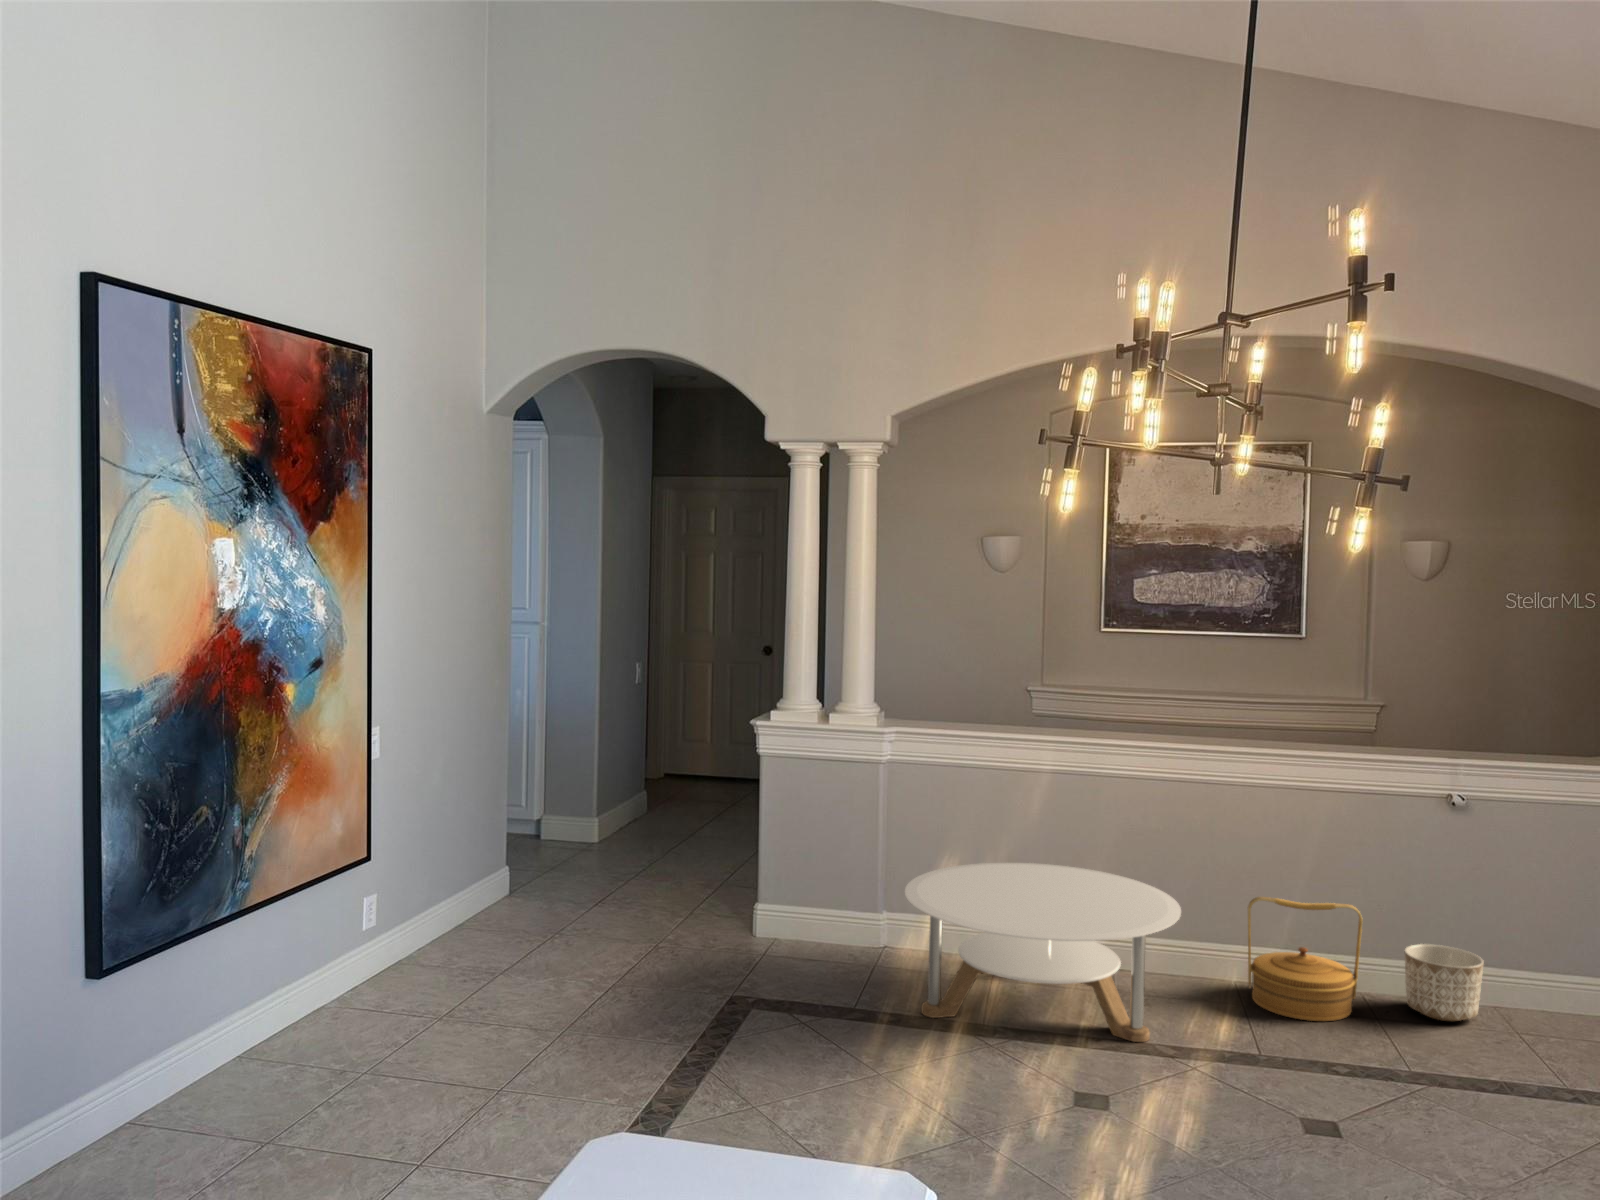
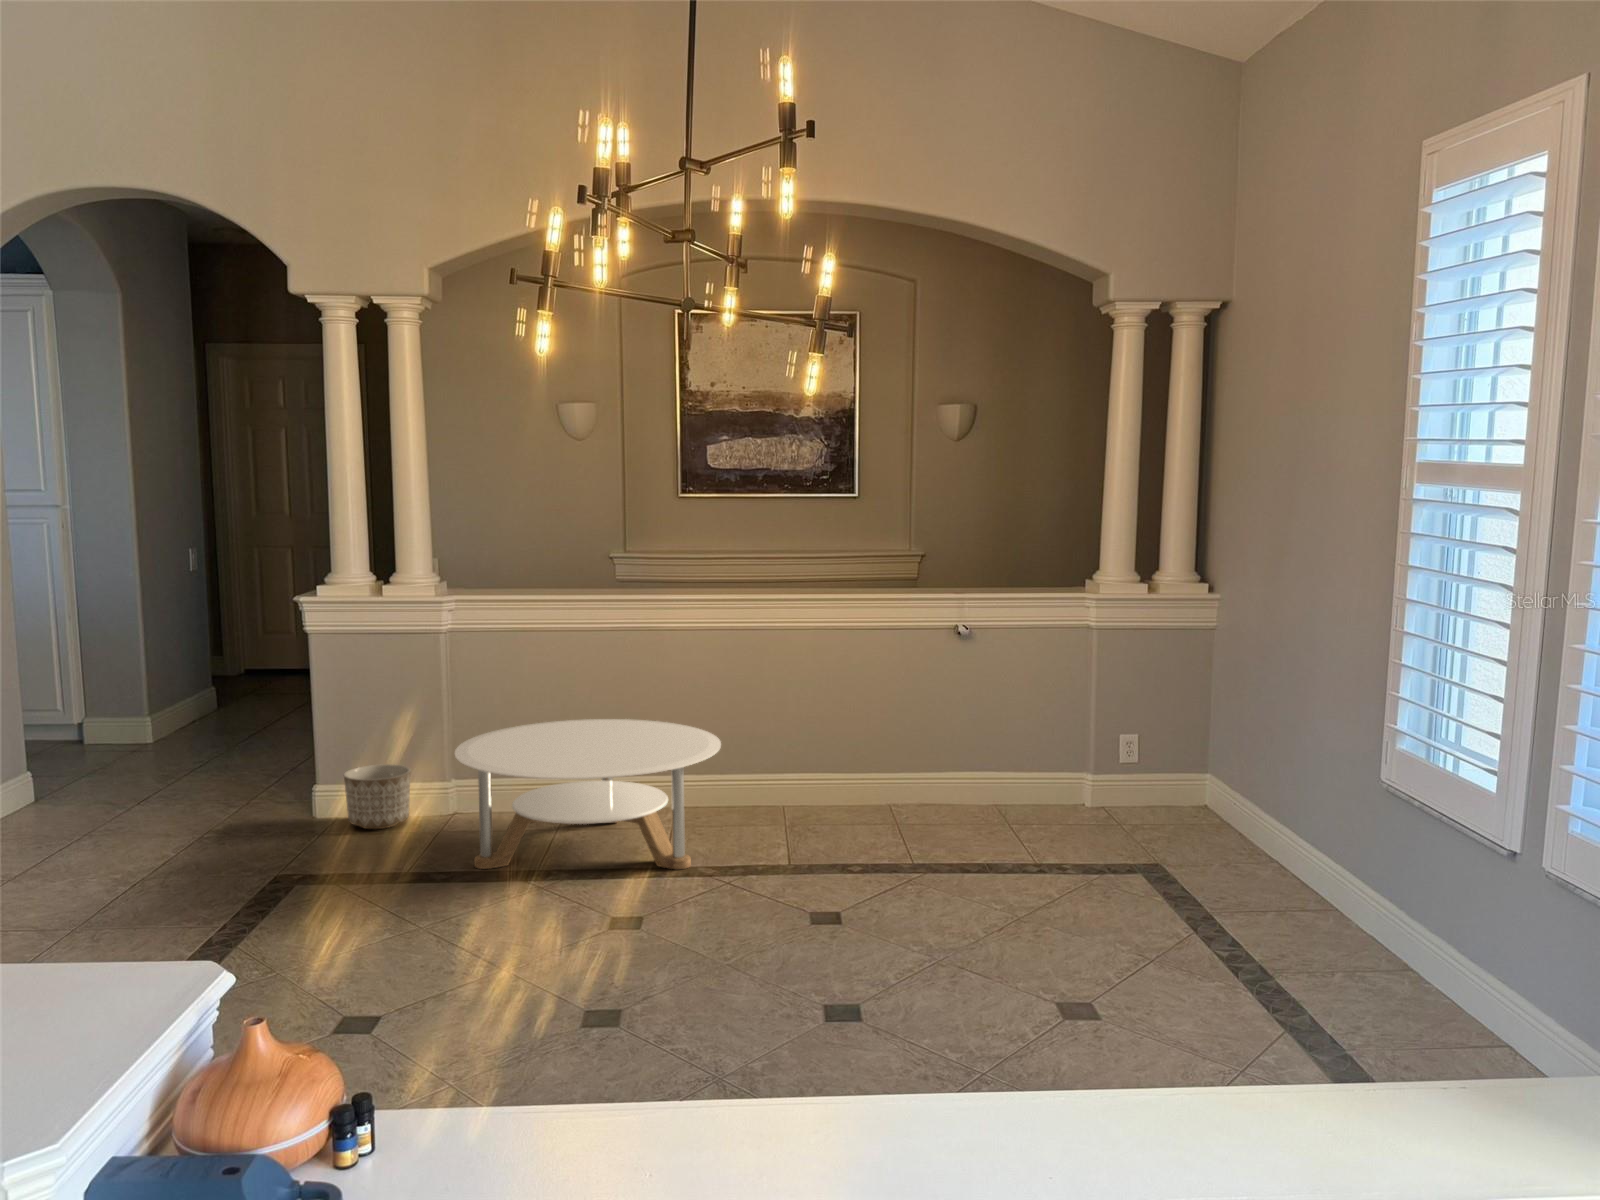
woven basket: present [1248,897,1363,1021] -> none [789,731,887,838]
planter: present [1405,944,1484,1021] -> present [344,764,411,829]

